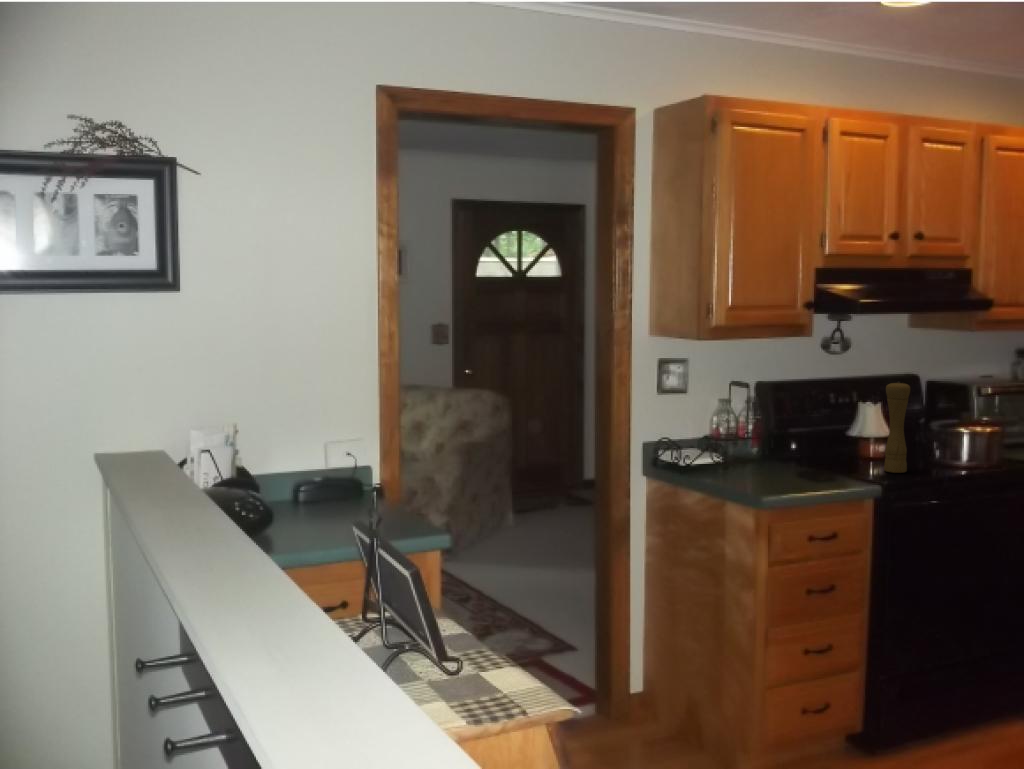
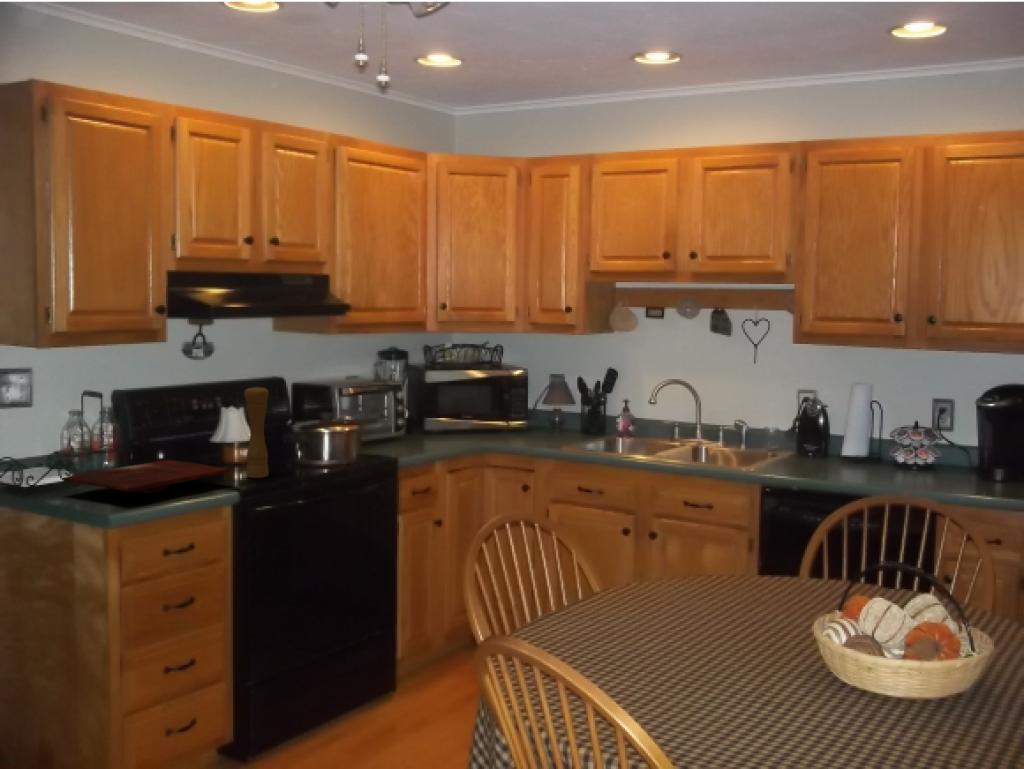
cutting board: none [718,449,871,477] -> present [63,460,231,493]

